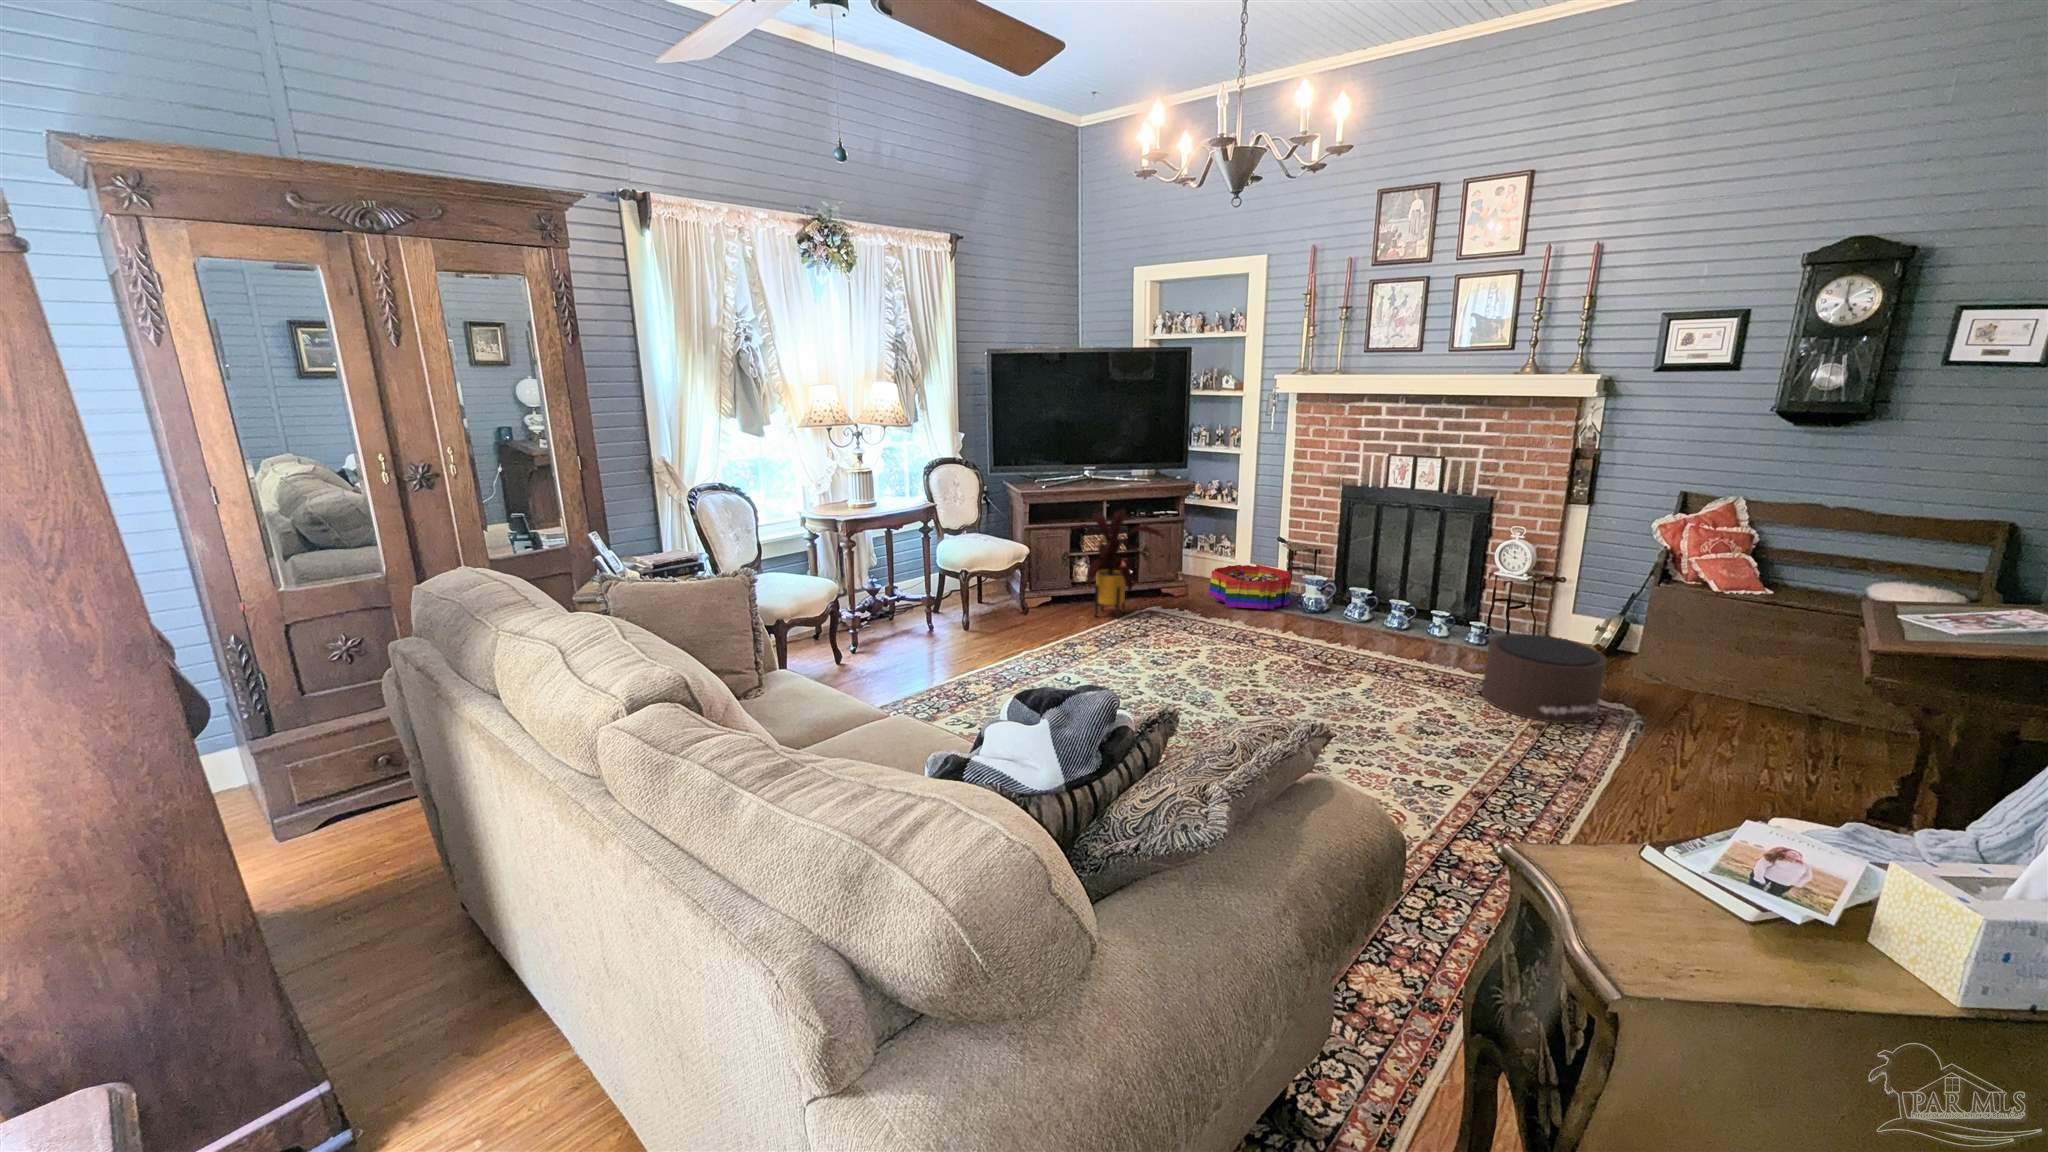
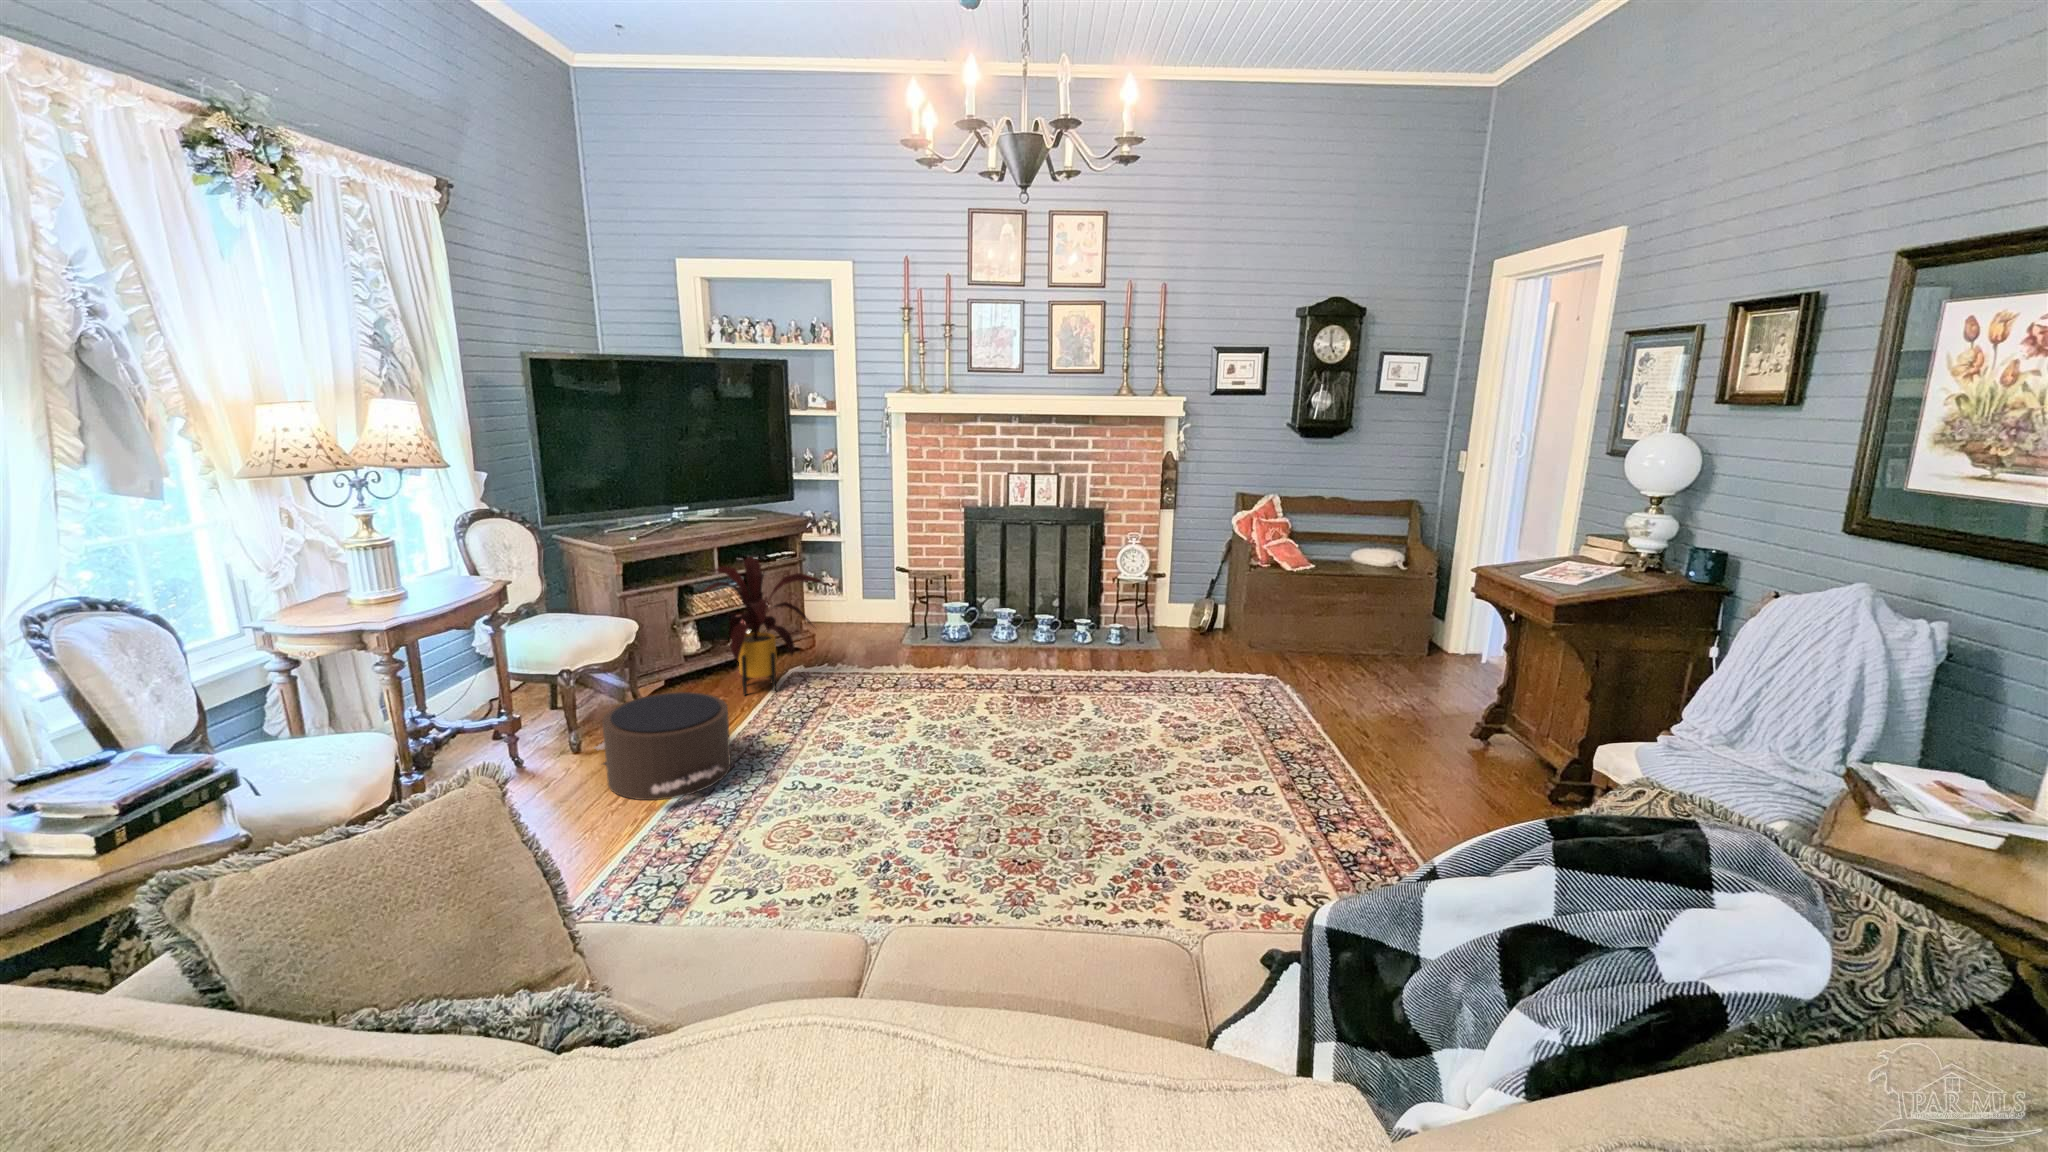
storage bin: present [1209,564,1291,609] -> none [845,599,933,652]
pouf: present [1467,634,1607,723] -> present [595,692,731,800]

